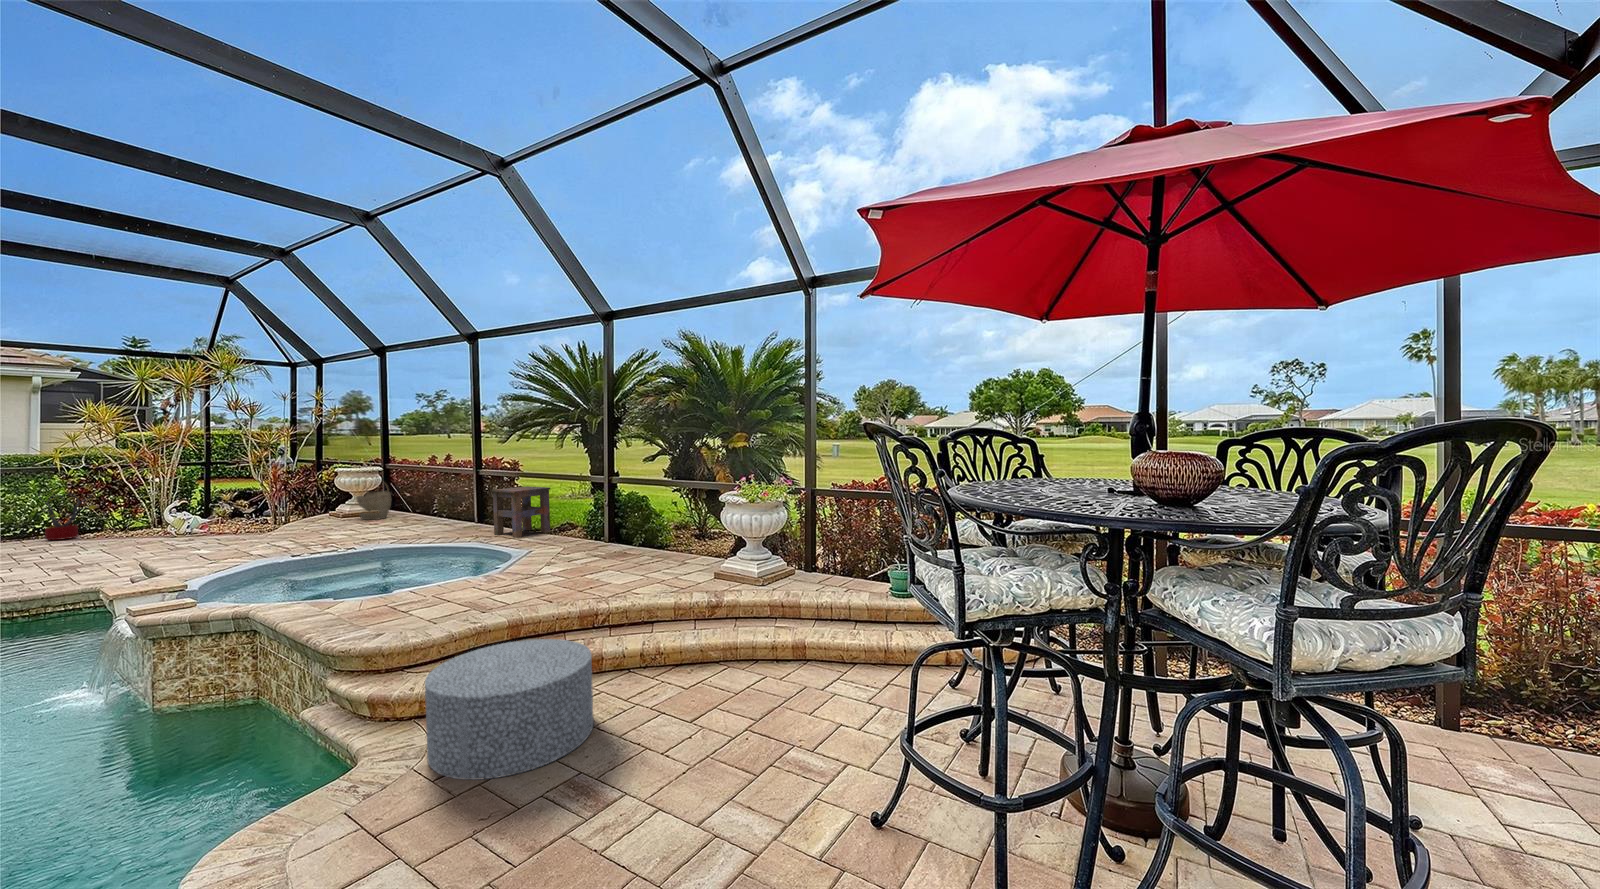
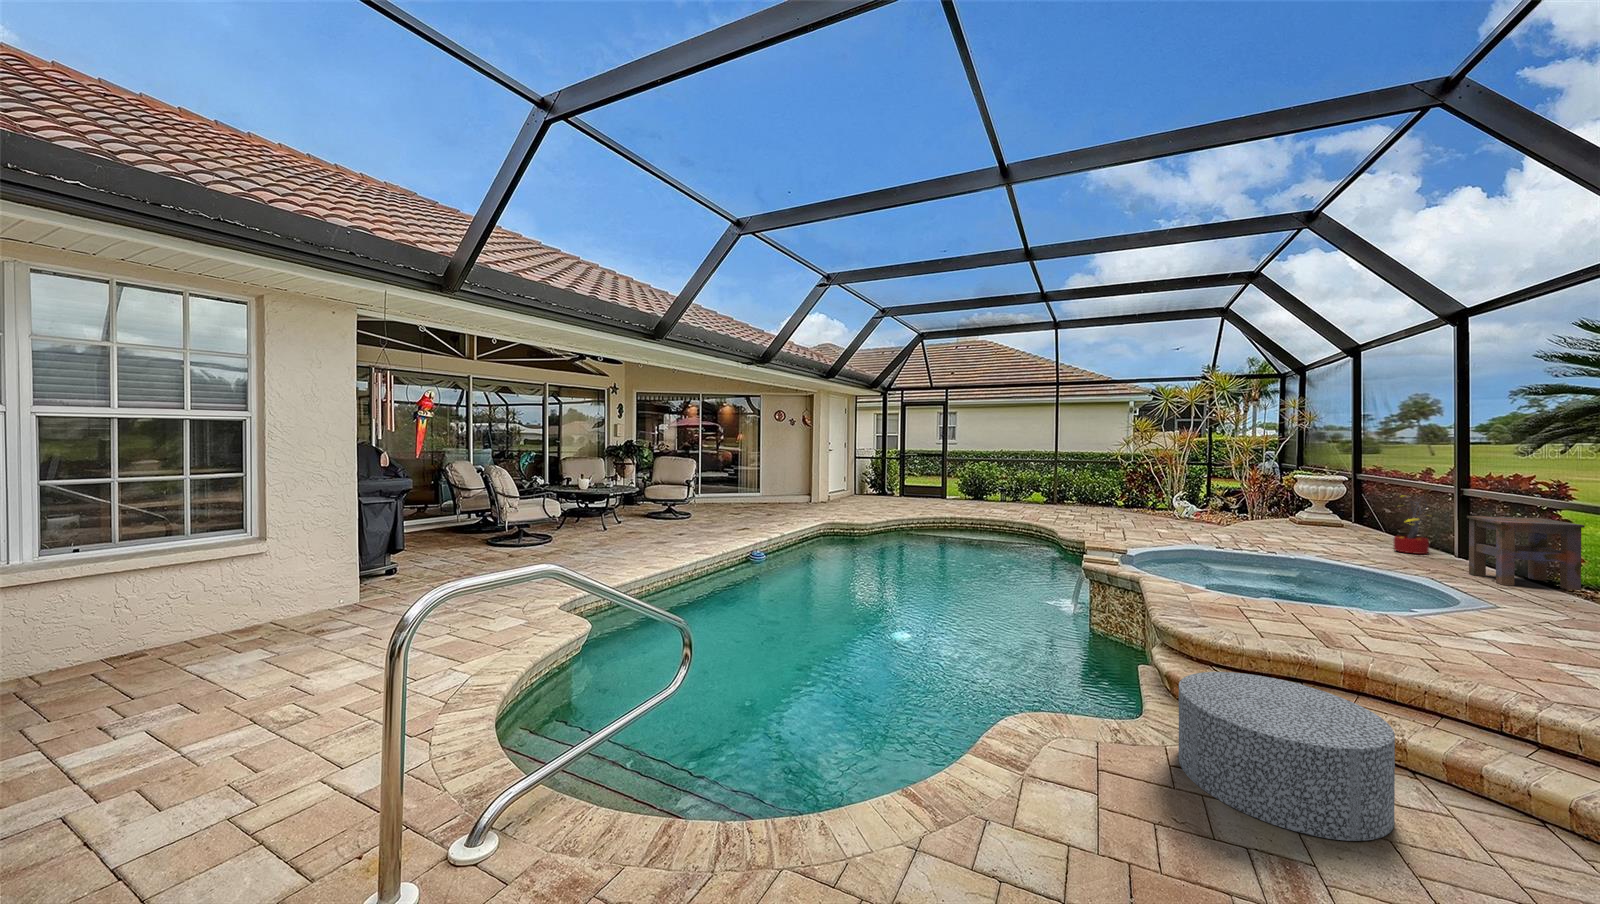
woven basket: present [357,488,391,520] -> none [1313,491,1355,530]
decorative plant: present [43,494,96,540] -> present [1394,497,1429,554]

